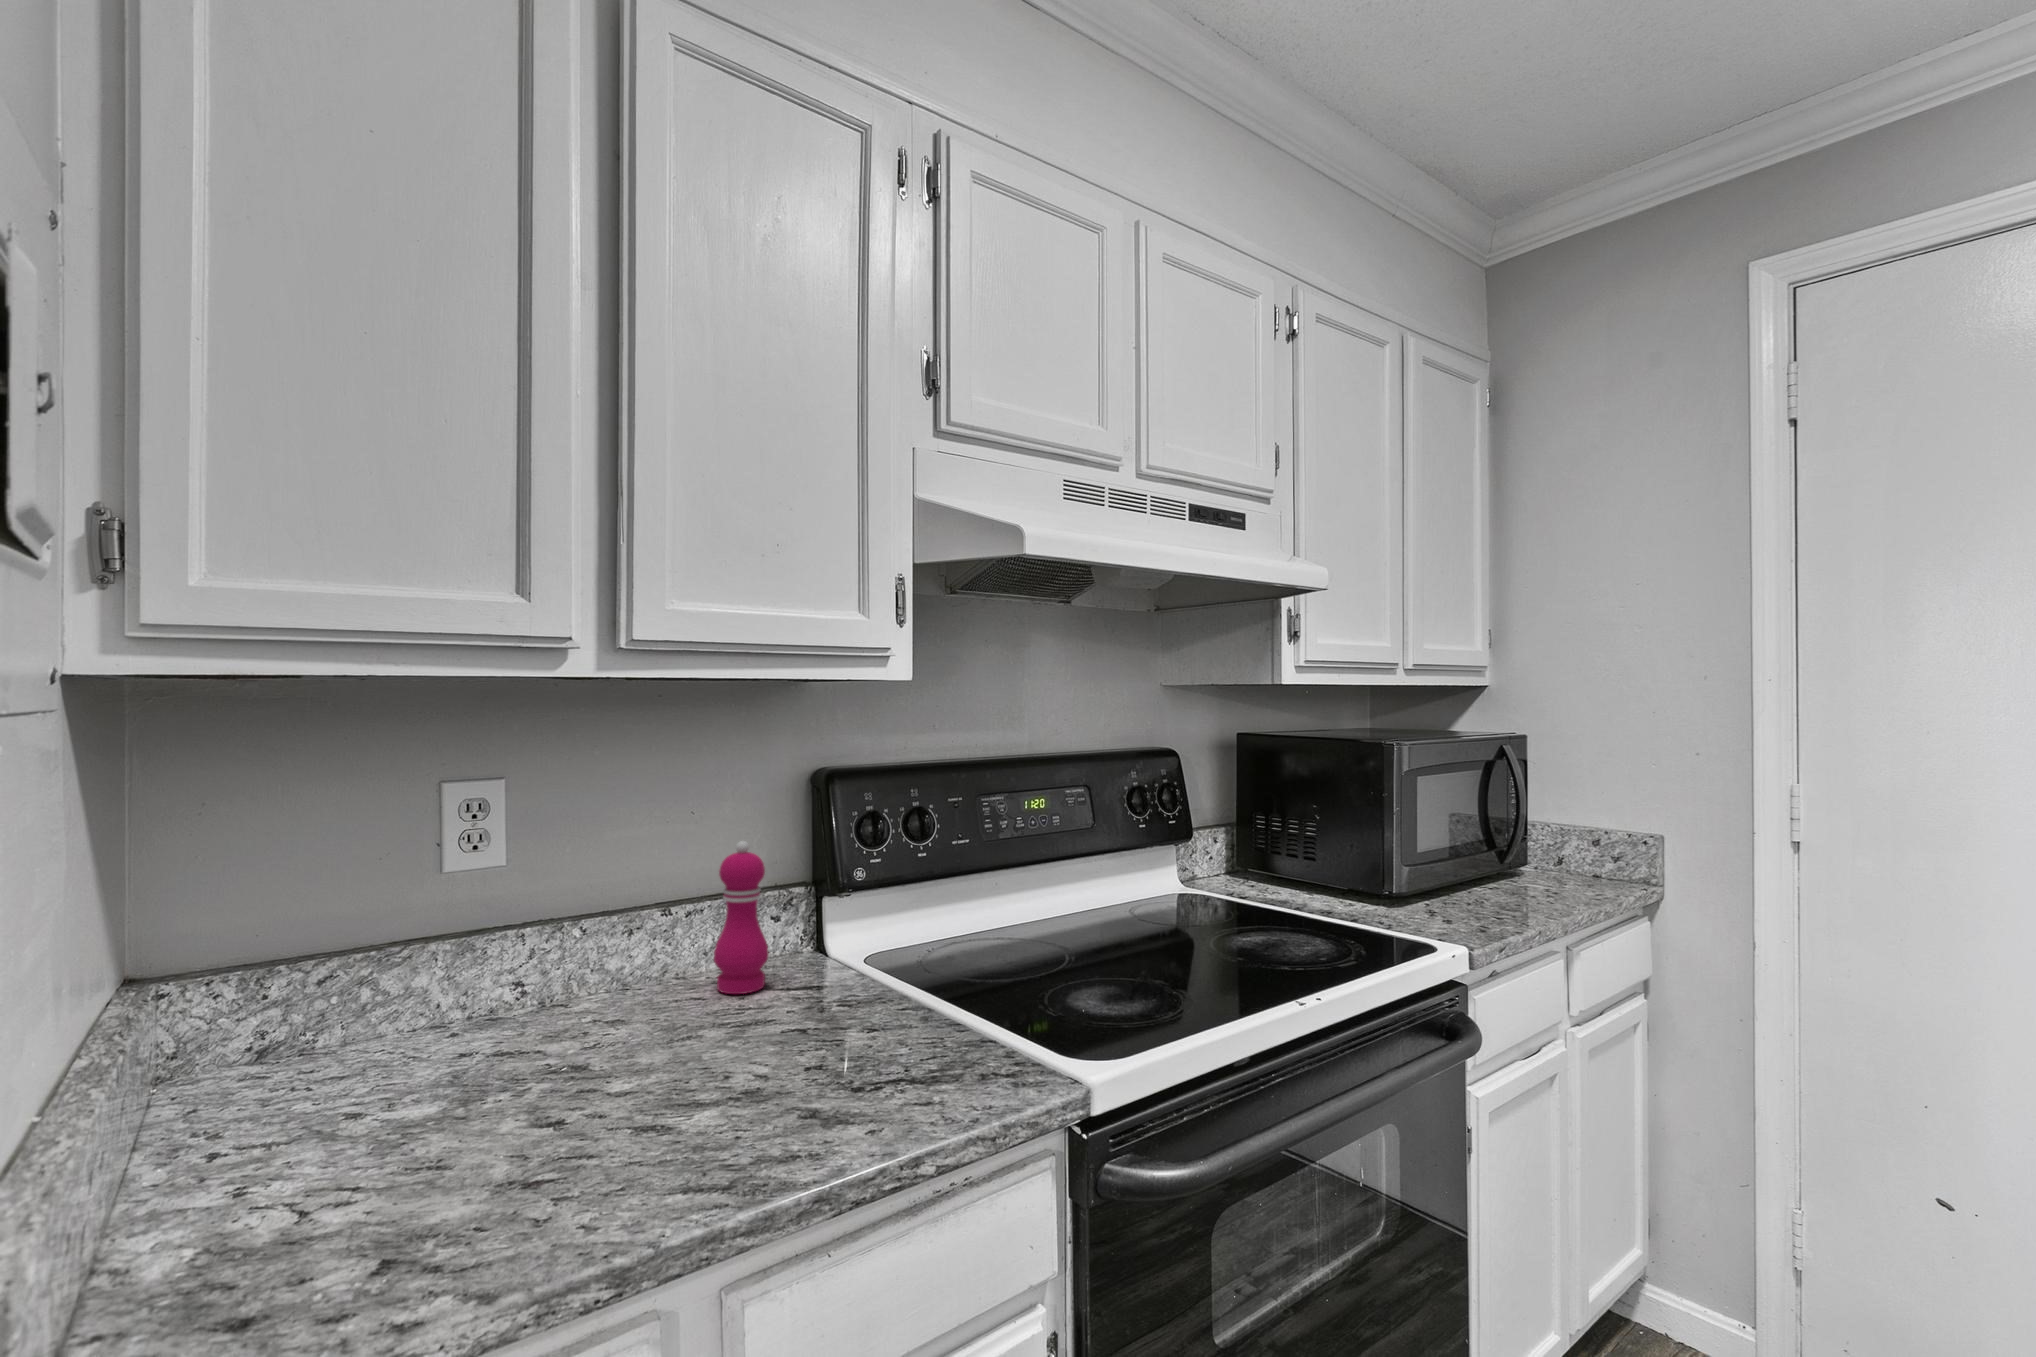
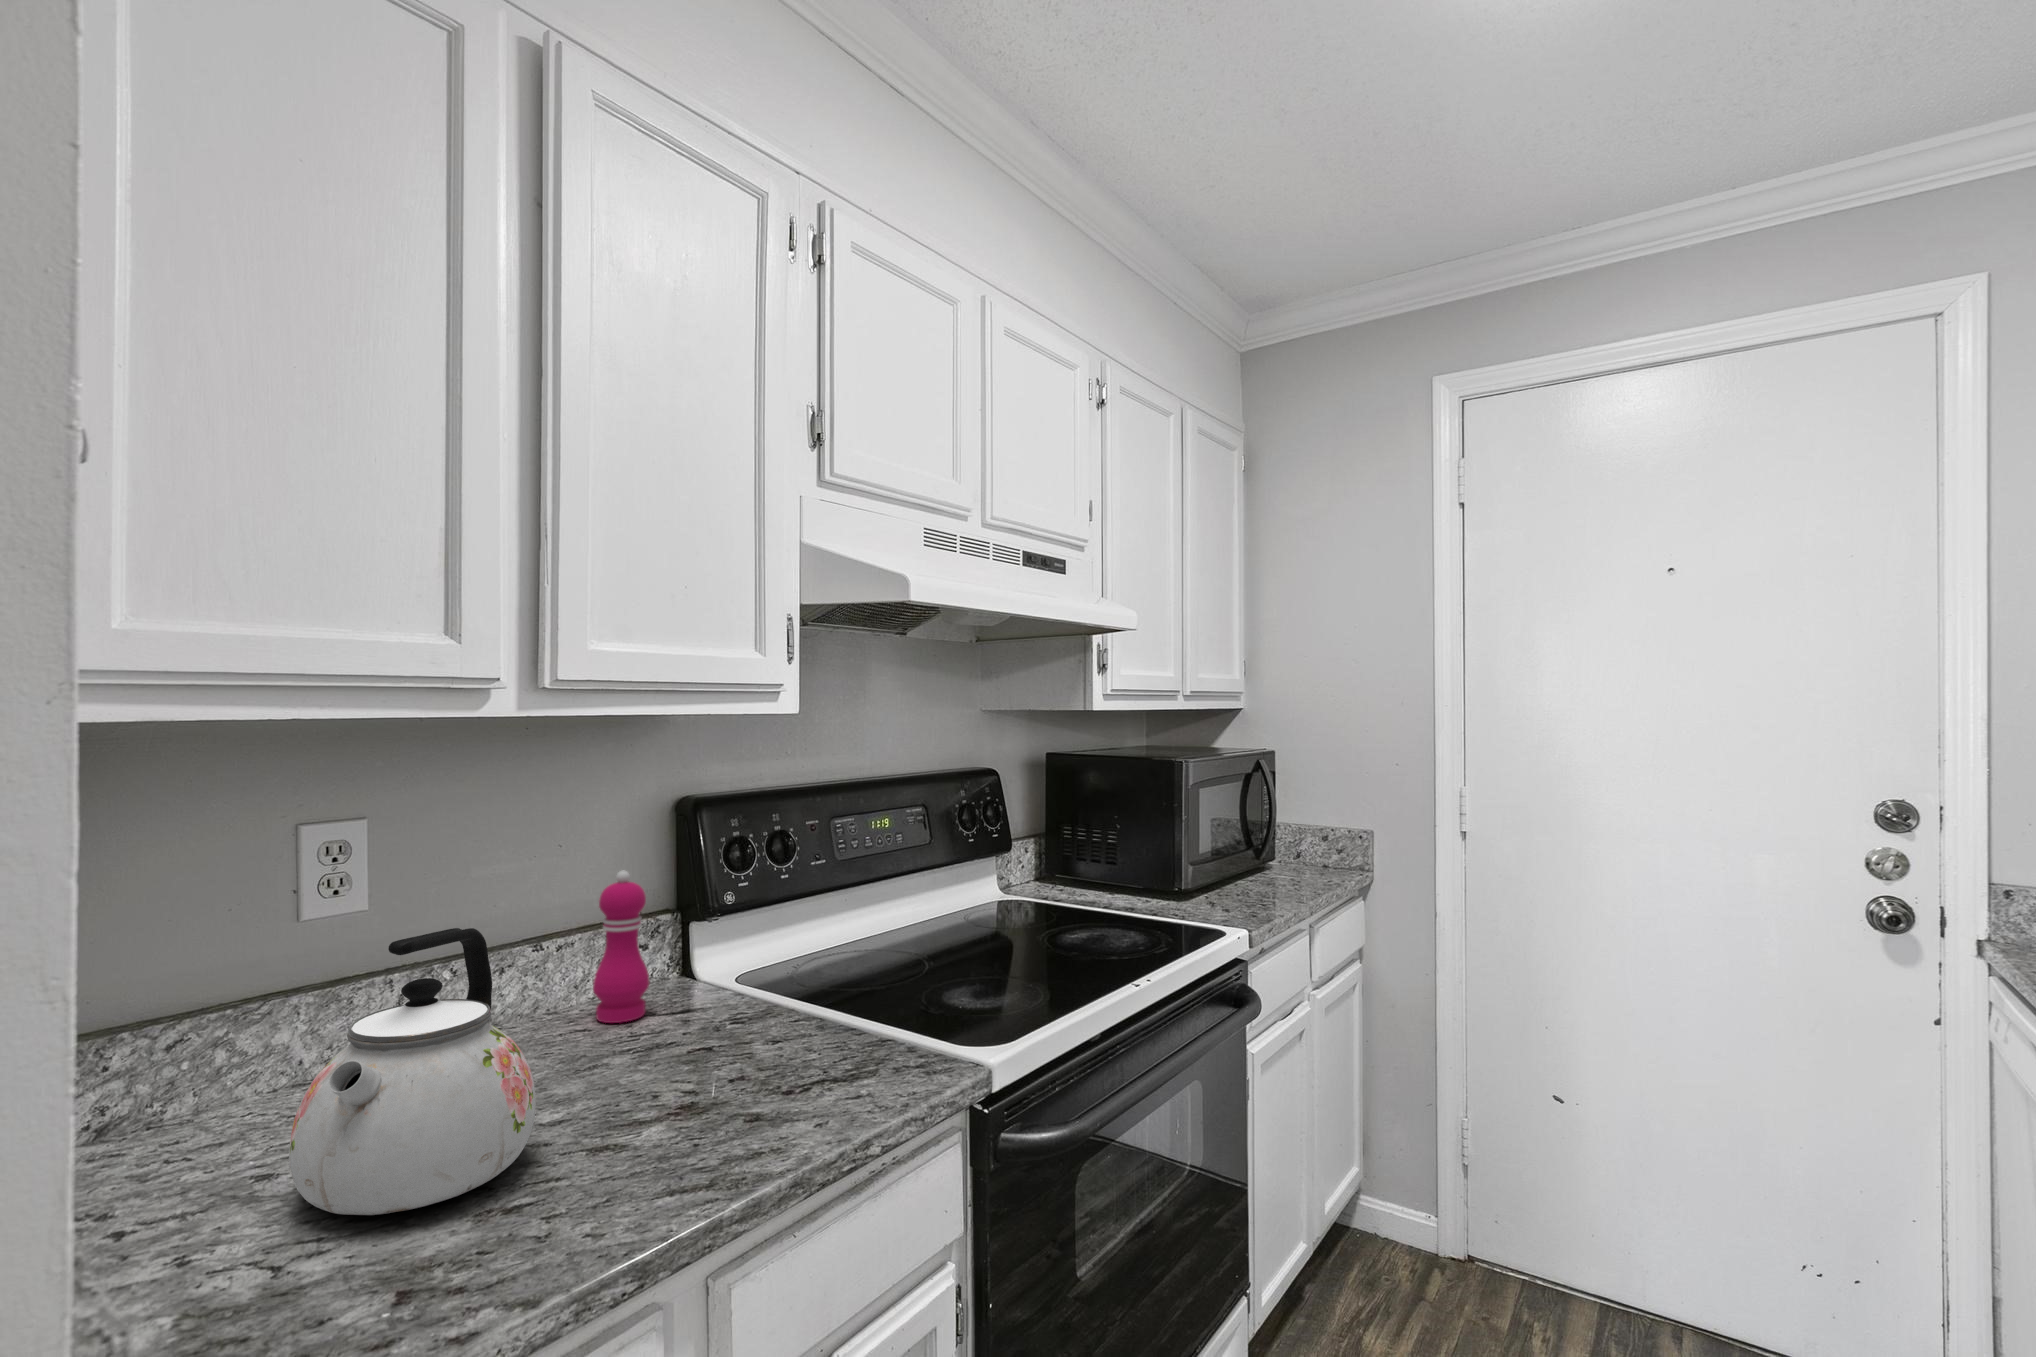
kettle: none [346,892,585,1172] -> present [289,928,536,1215]

